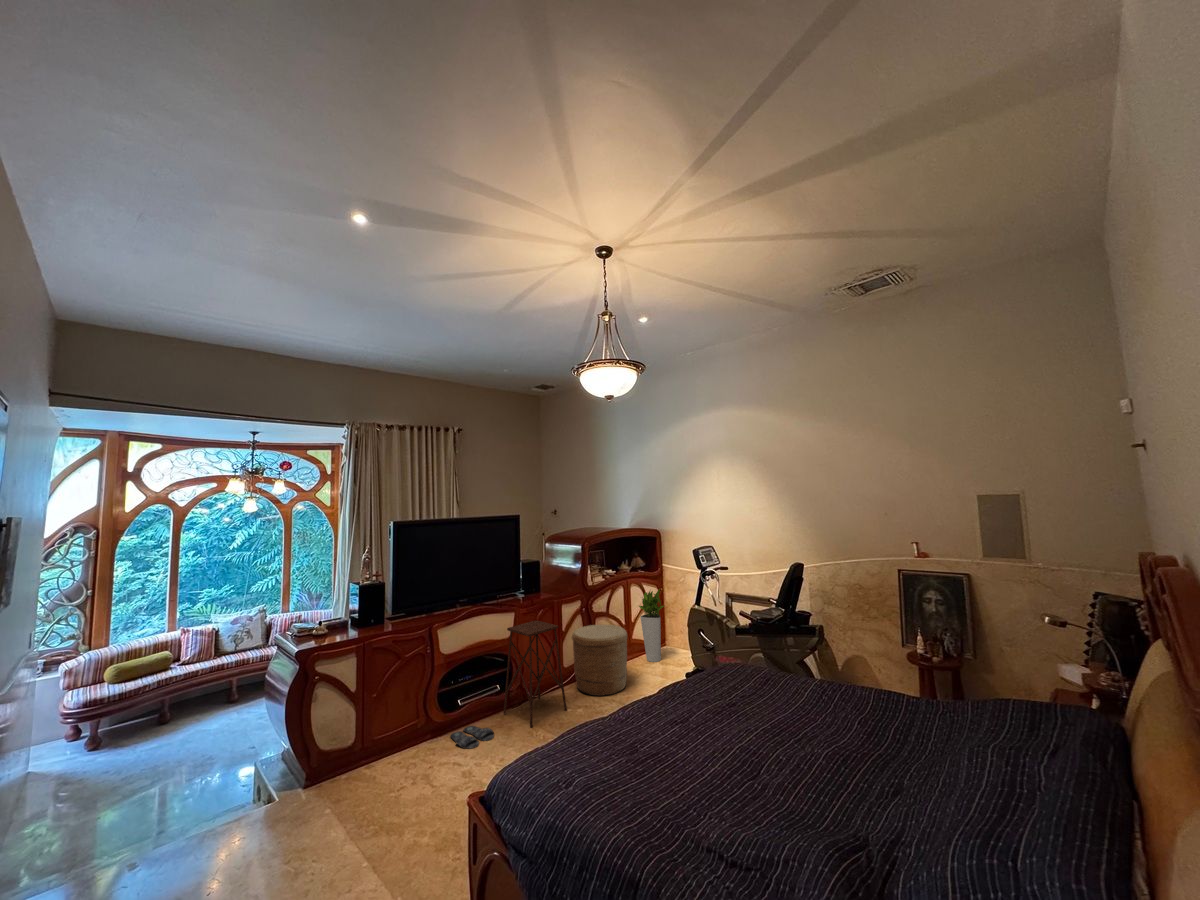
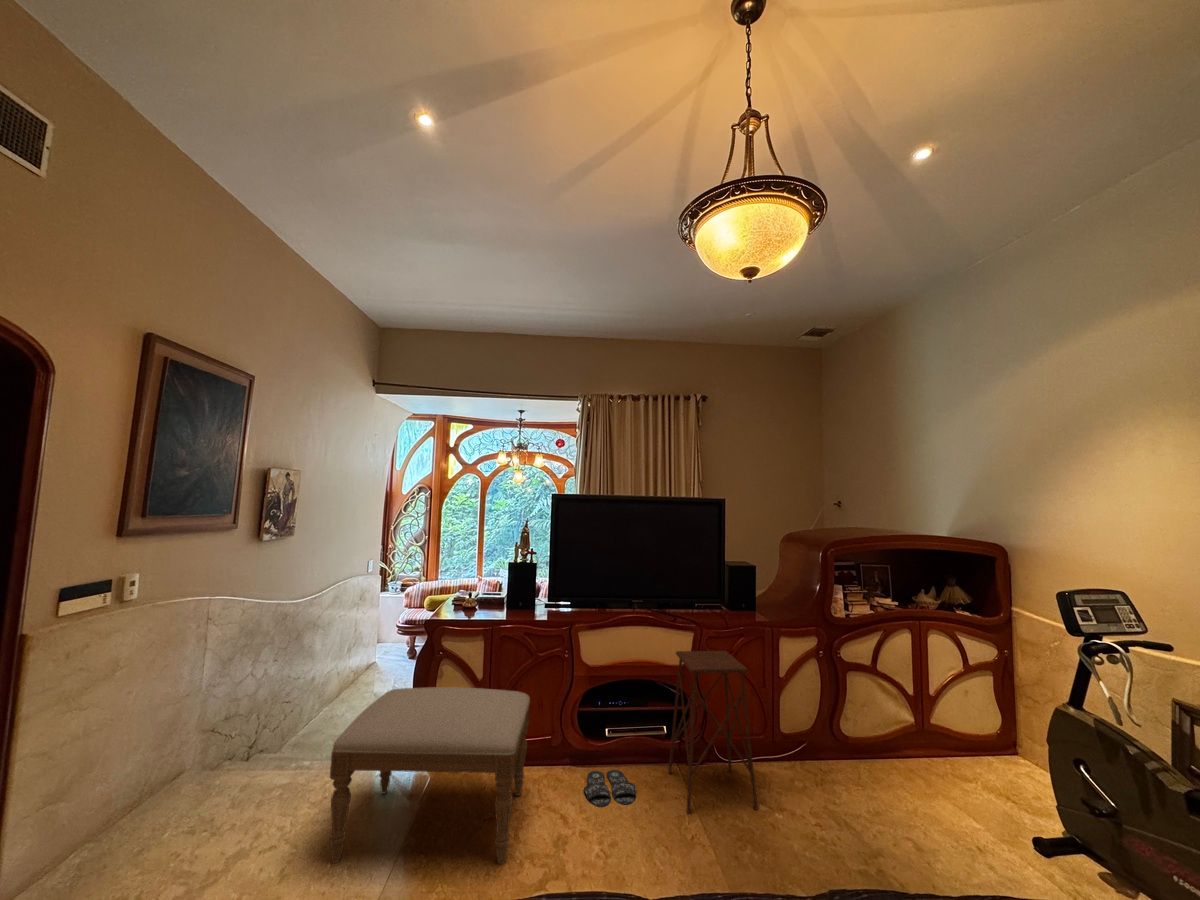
planter: present [639,590,664,662] -> none [941,647,1006,789]
woven basket: present [572,625,627,696] -> none [789,681,894,817]
ottoman: none [273,687,443,870] -> present [330,687,530,864]

